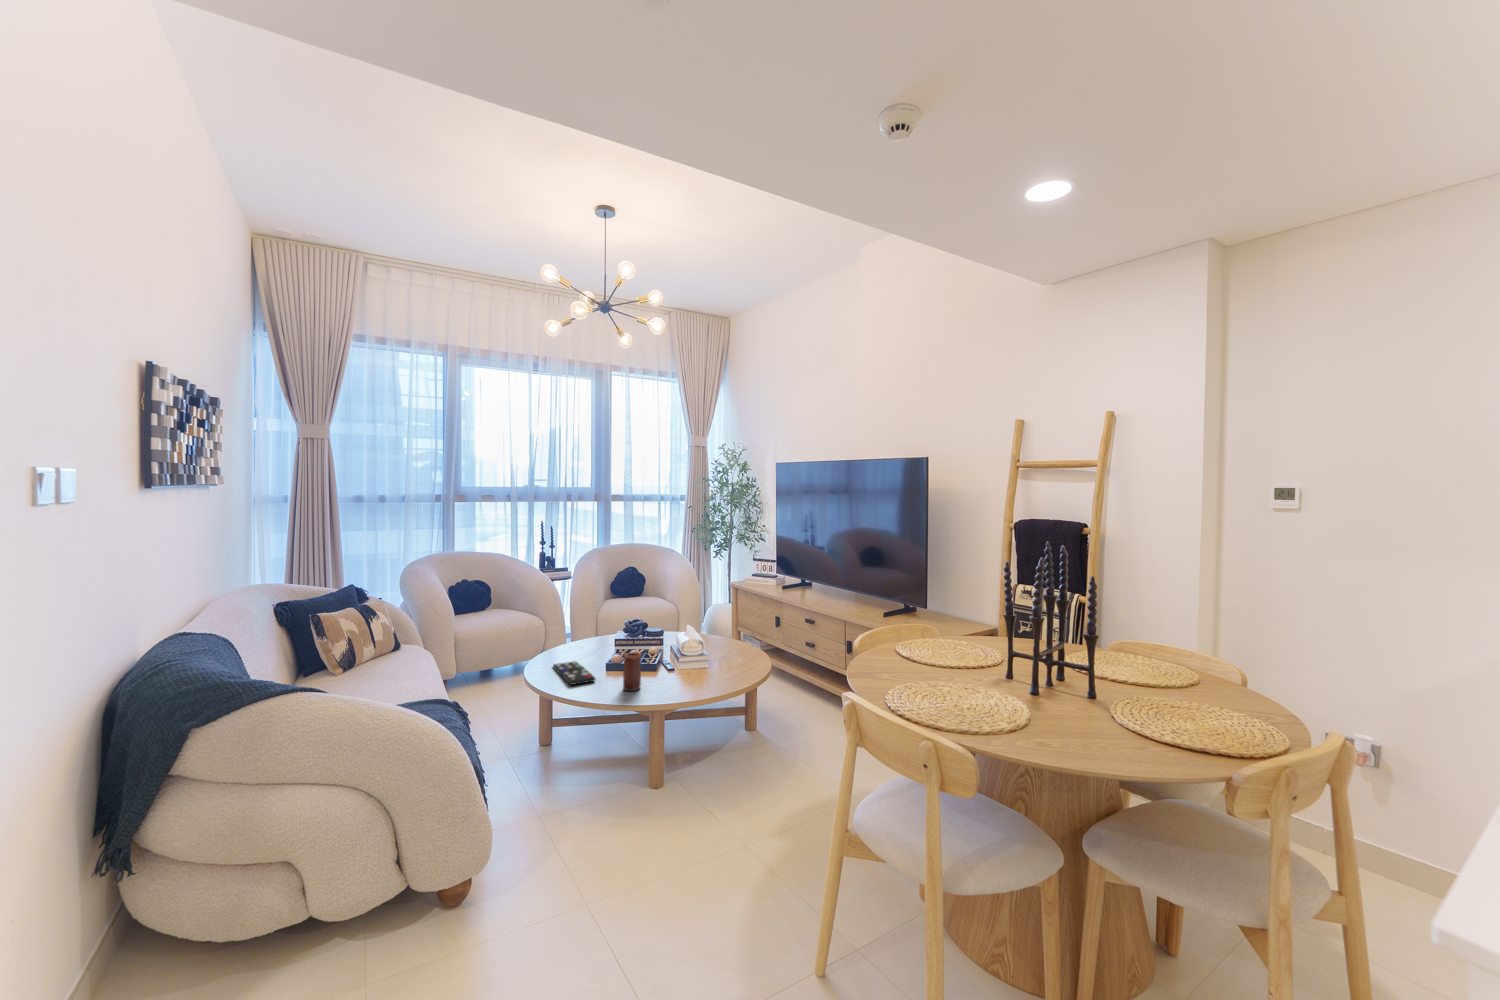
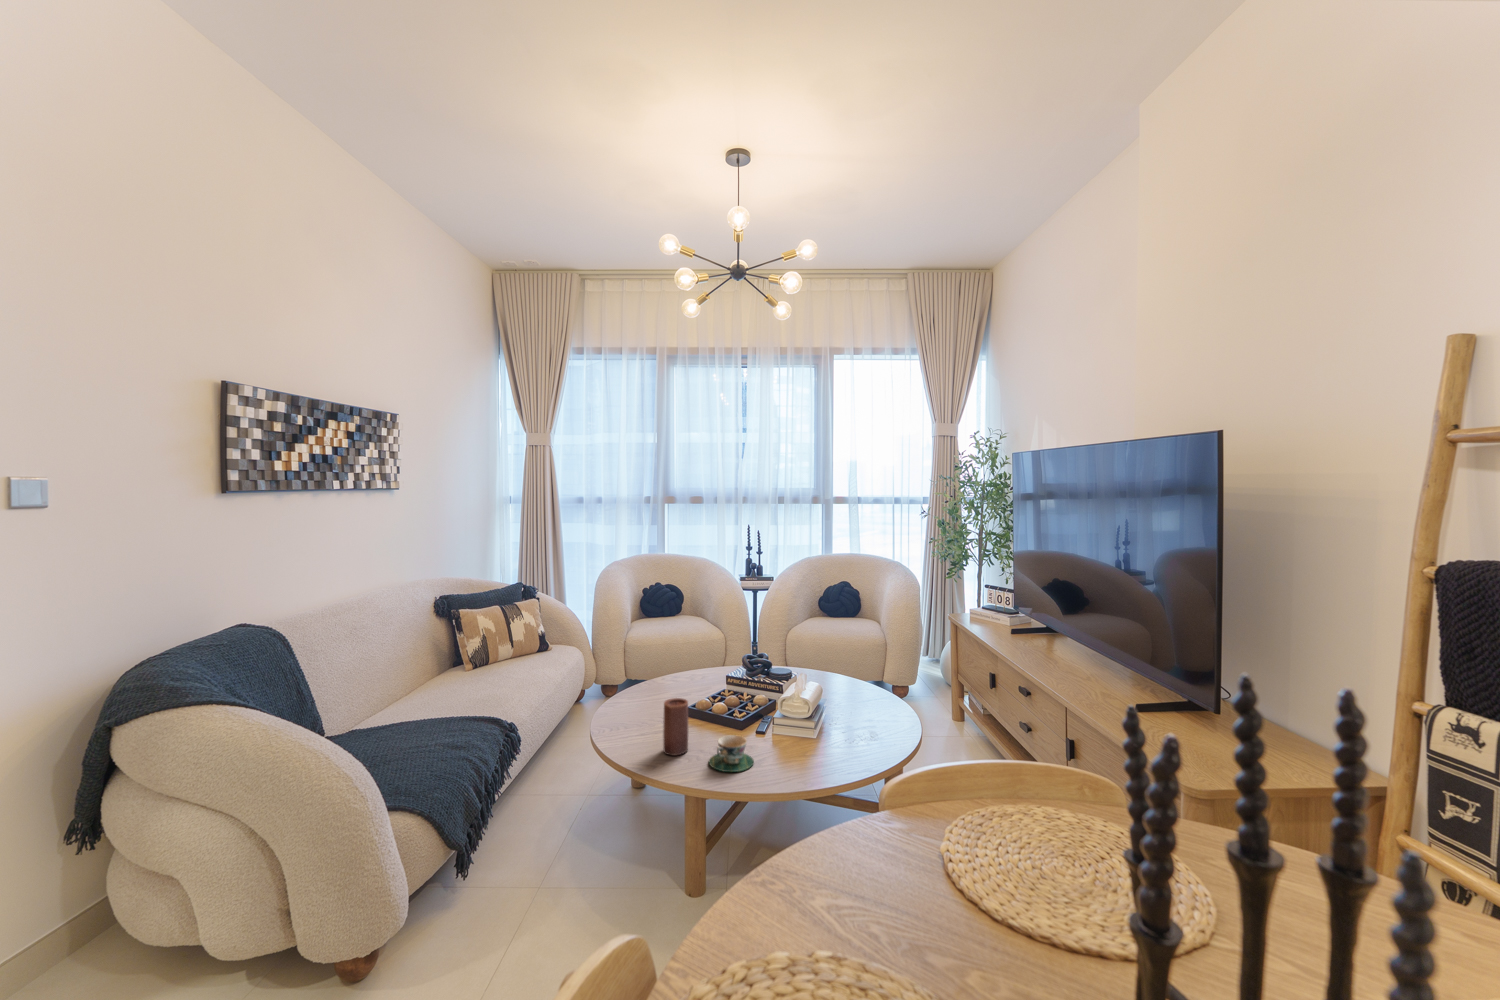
remote control: present [553,661,595,685] -> none [615,696,663,729]
teacup: none [661,669,691,692] -> present [709,735,754,772]

